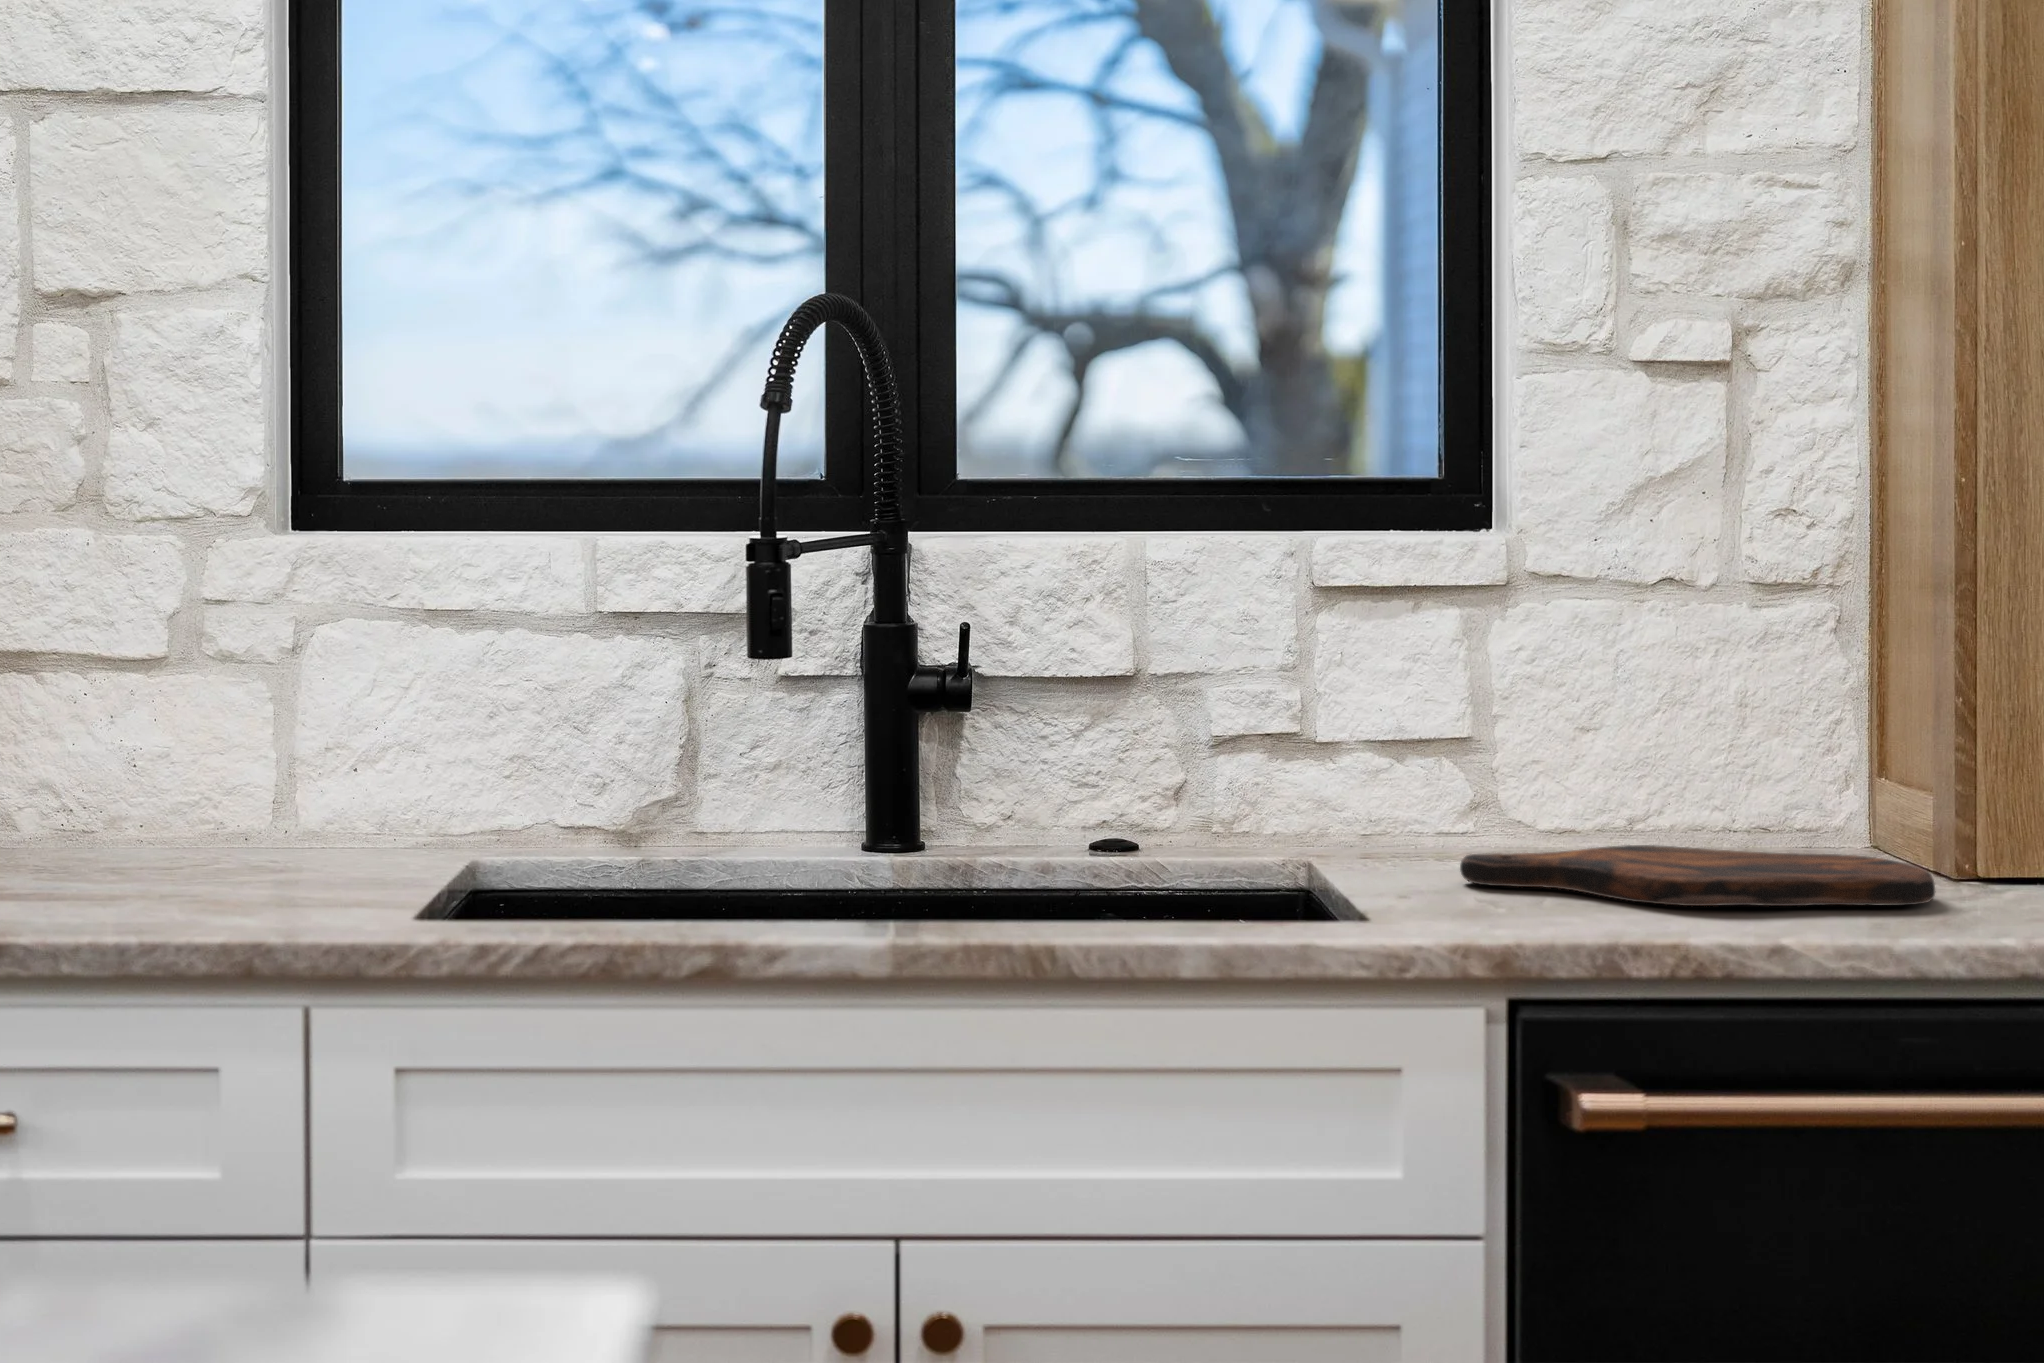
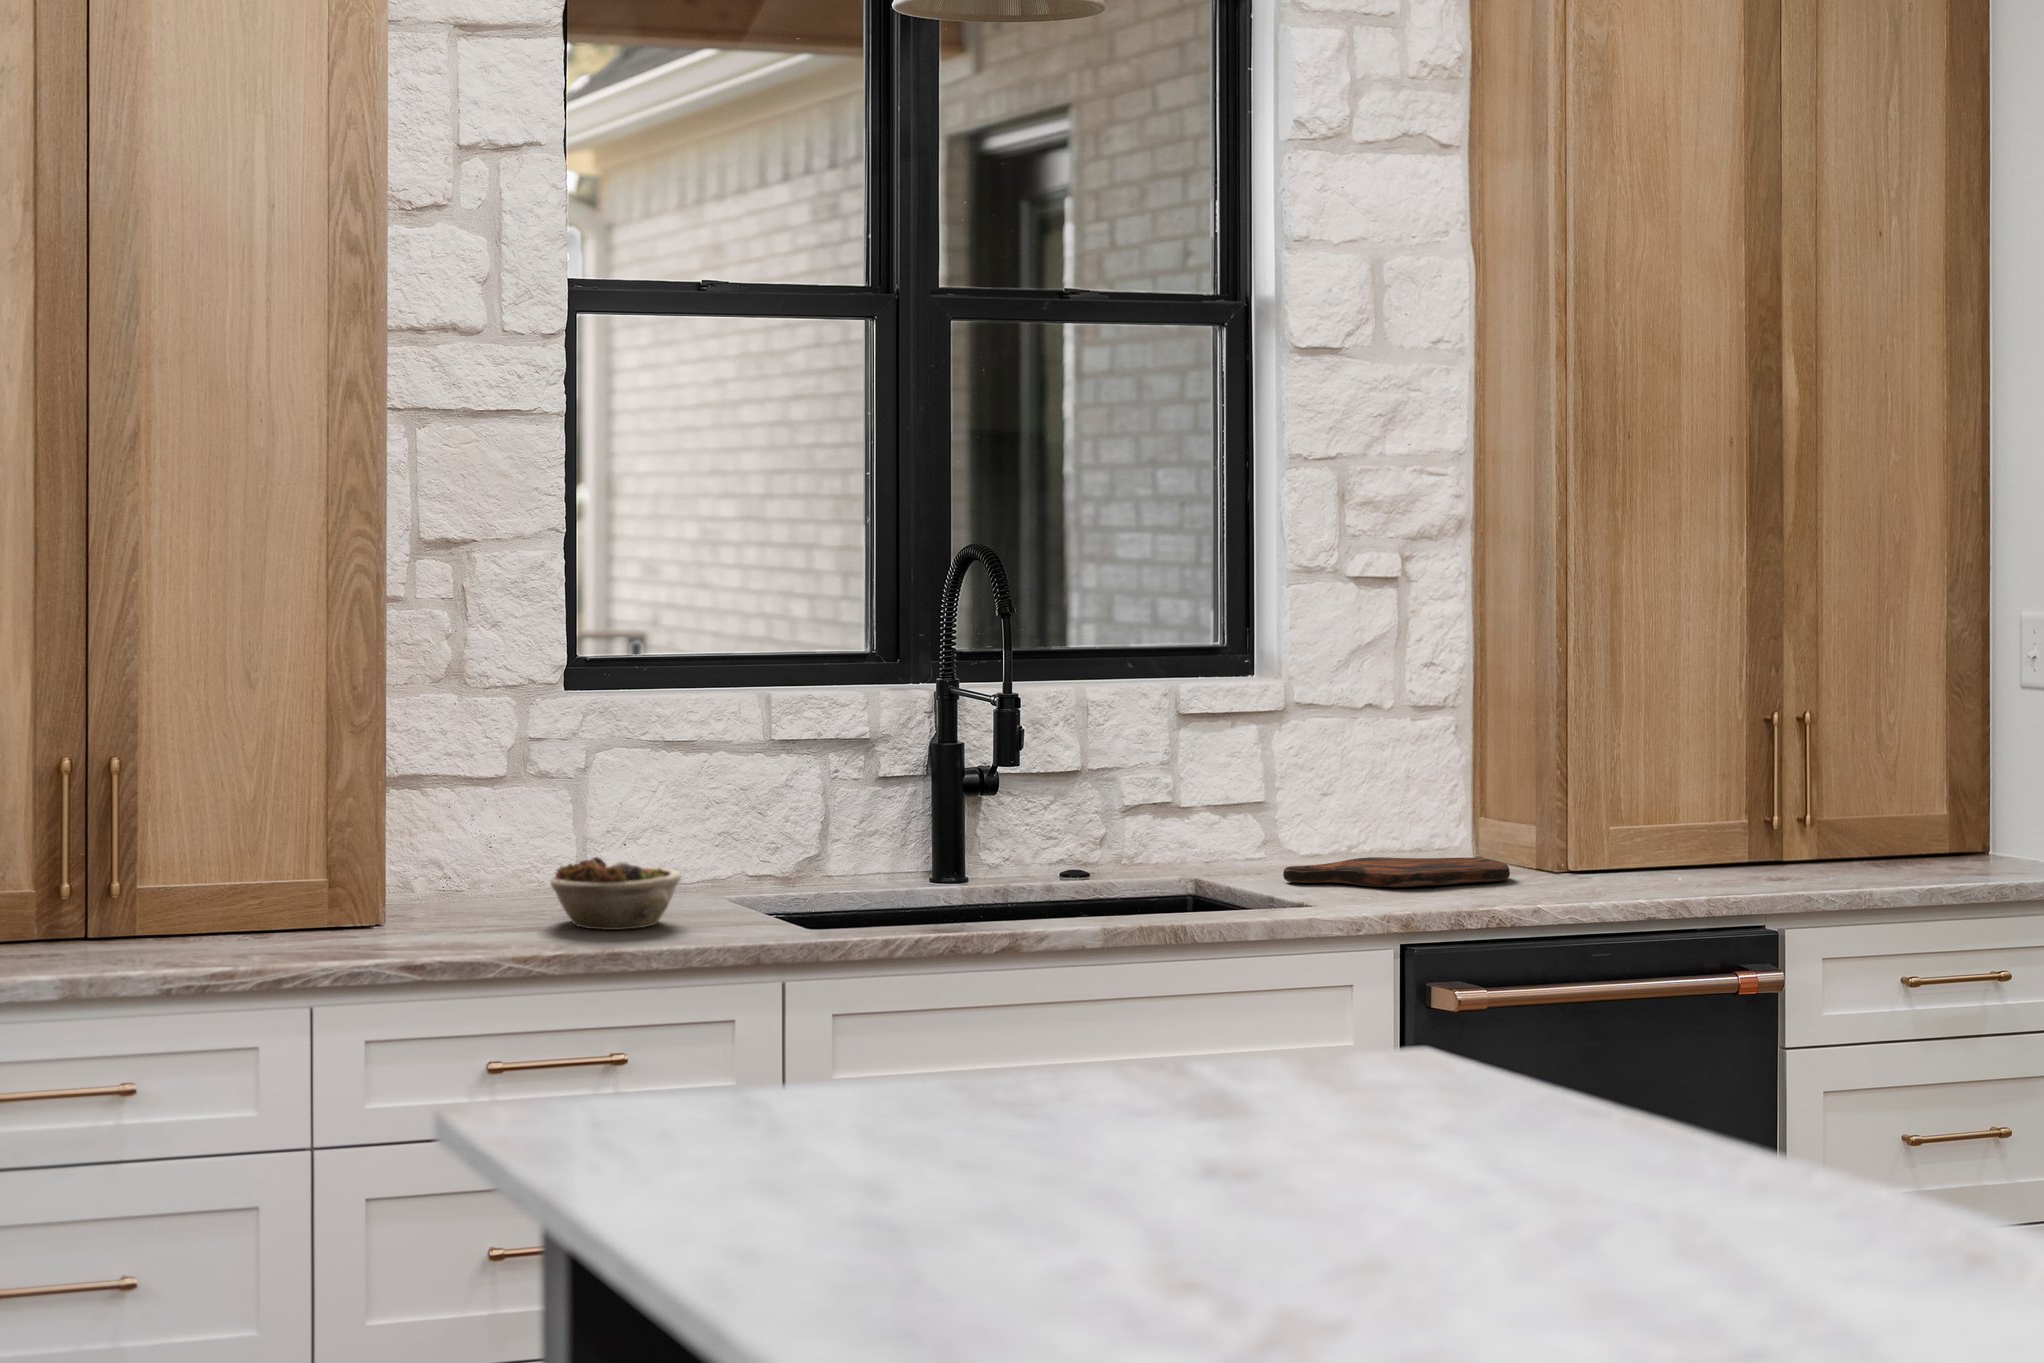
succulent planter: none [59,776,296,900] -> present [550,857,681,930]

